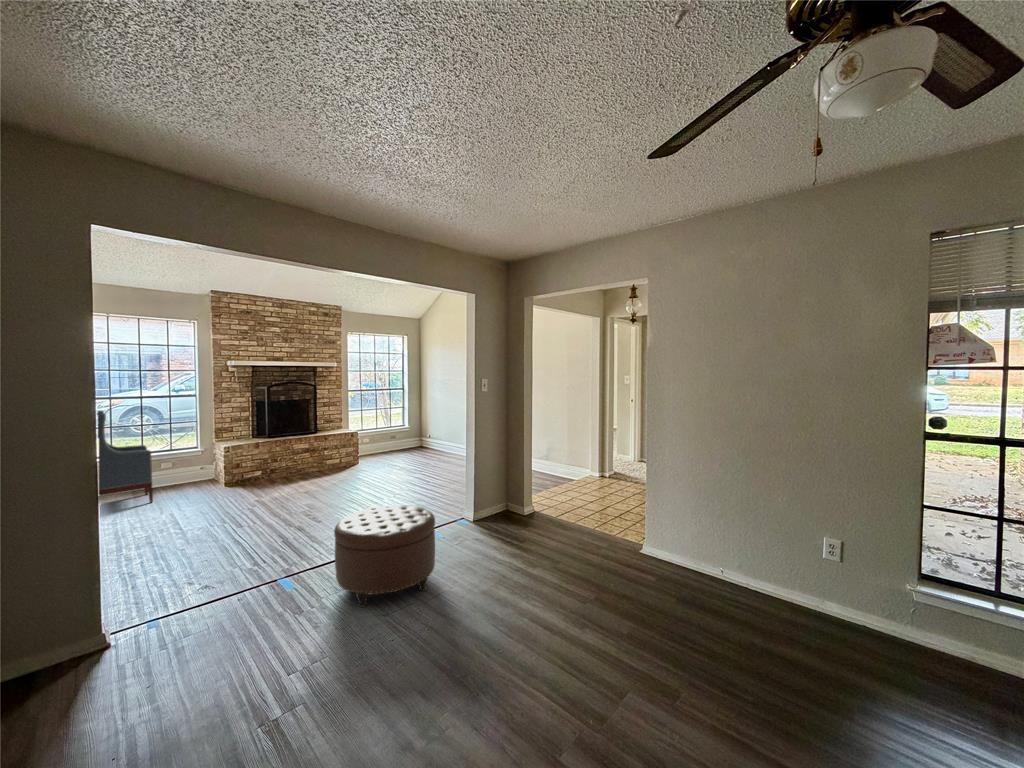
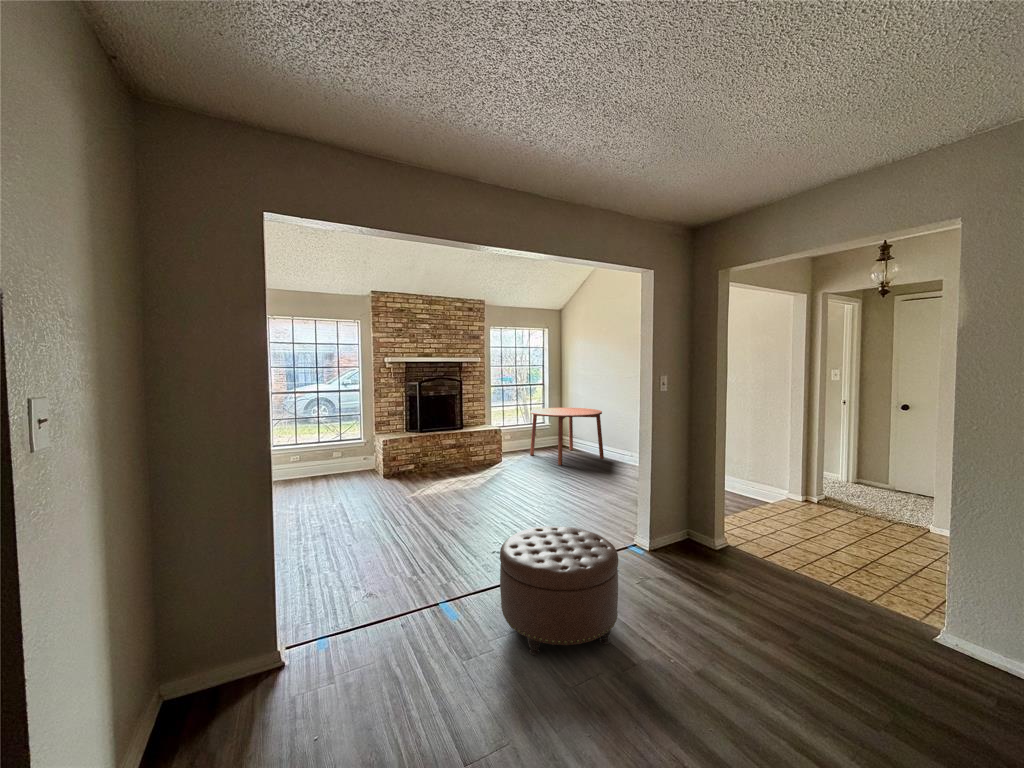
dining table: none [387,410,456,463] -> present [530,408,604,465]
armchair: present [97,411,153,503] -> none [276,403,326,496]

